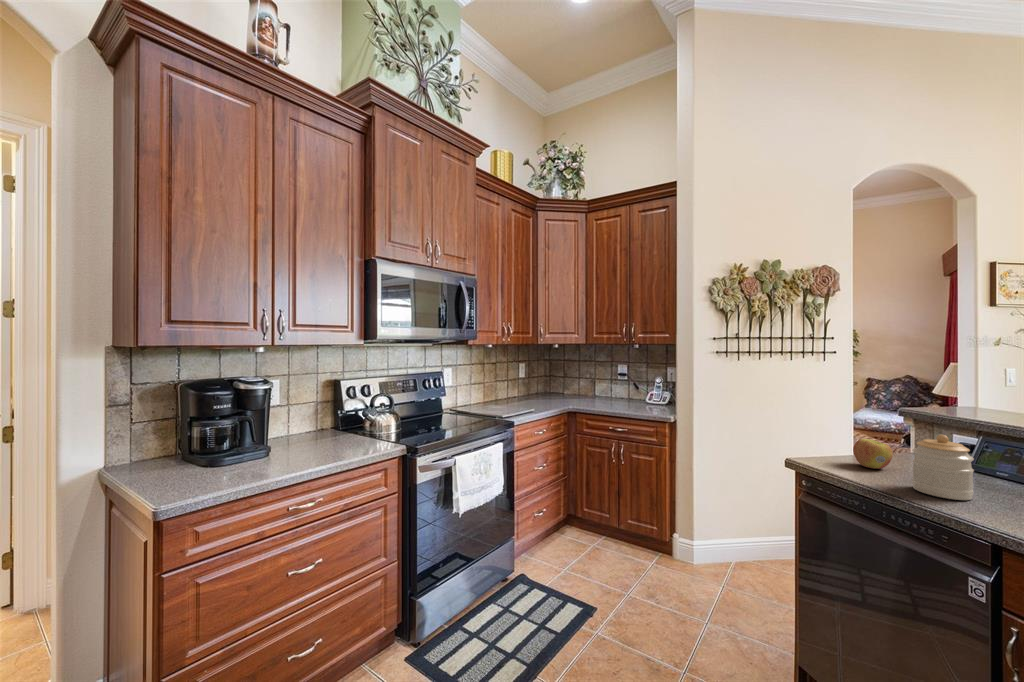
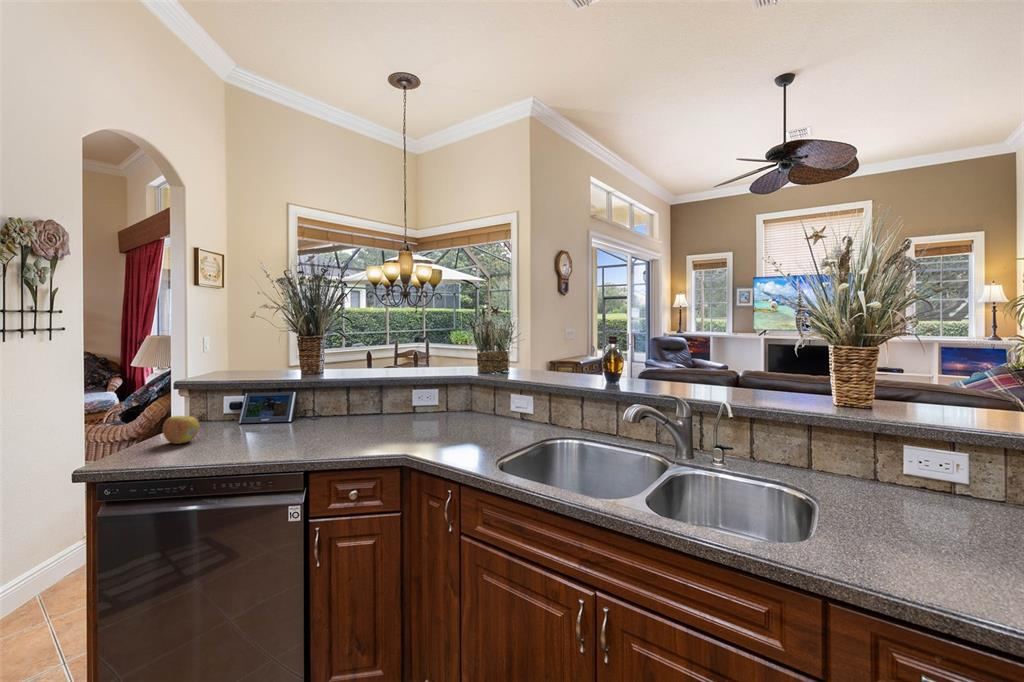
jar: present [912,435,974,500] -> none [229,396,270,448]

